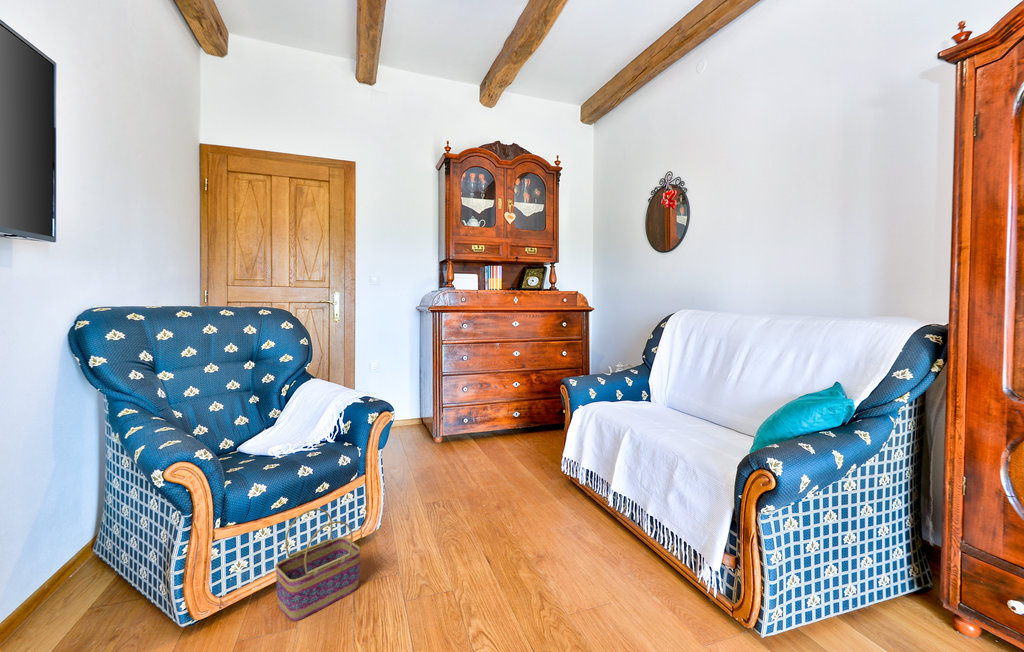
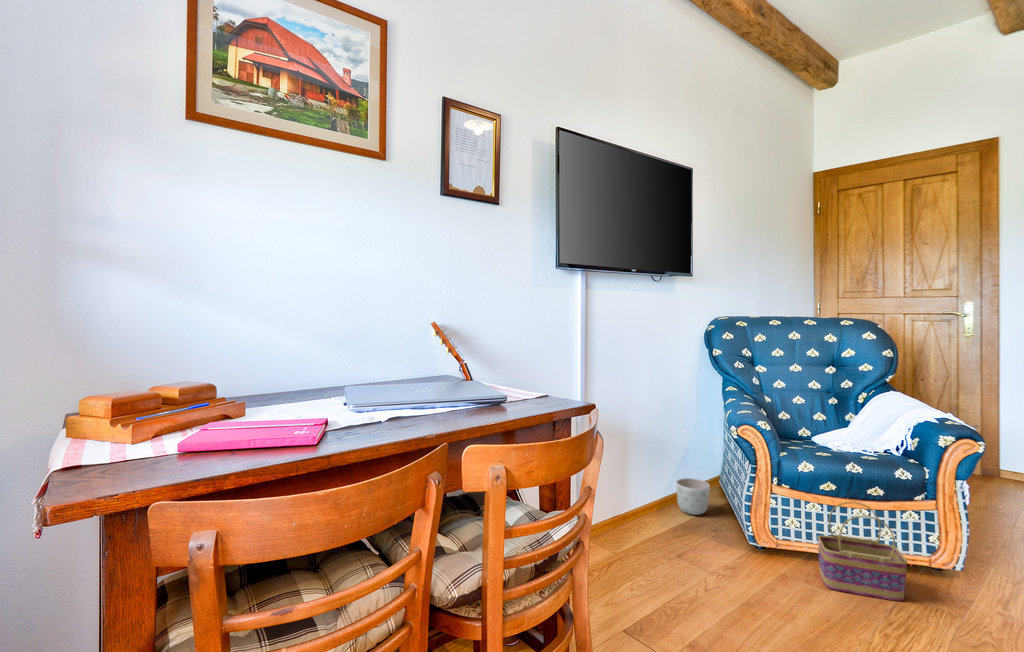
planter: none [26,557,98,624] -> present [676,478,710,515]

